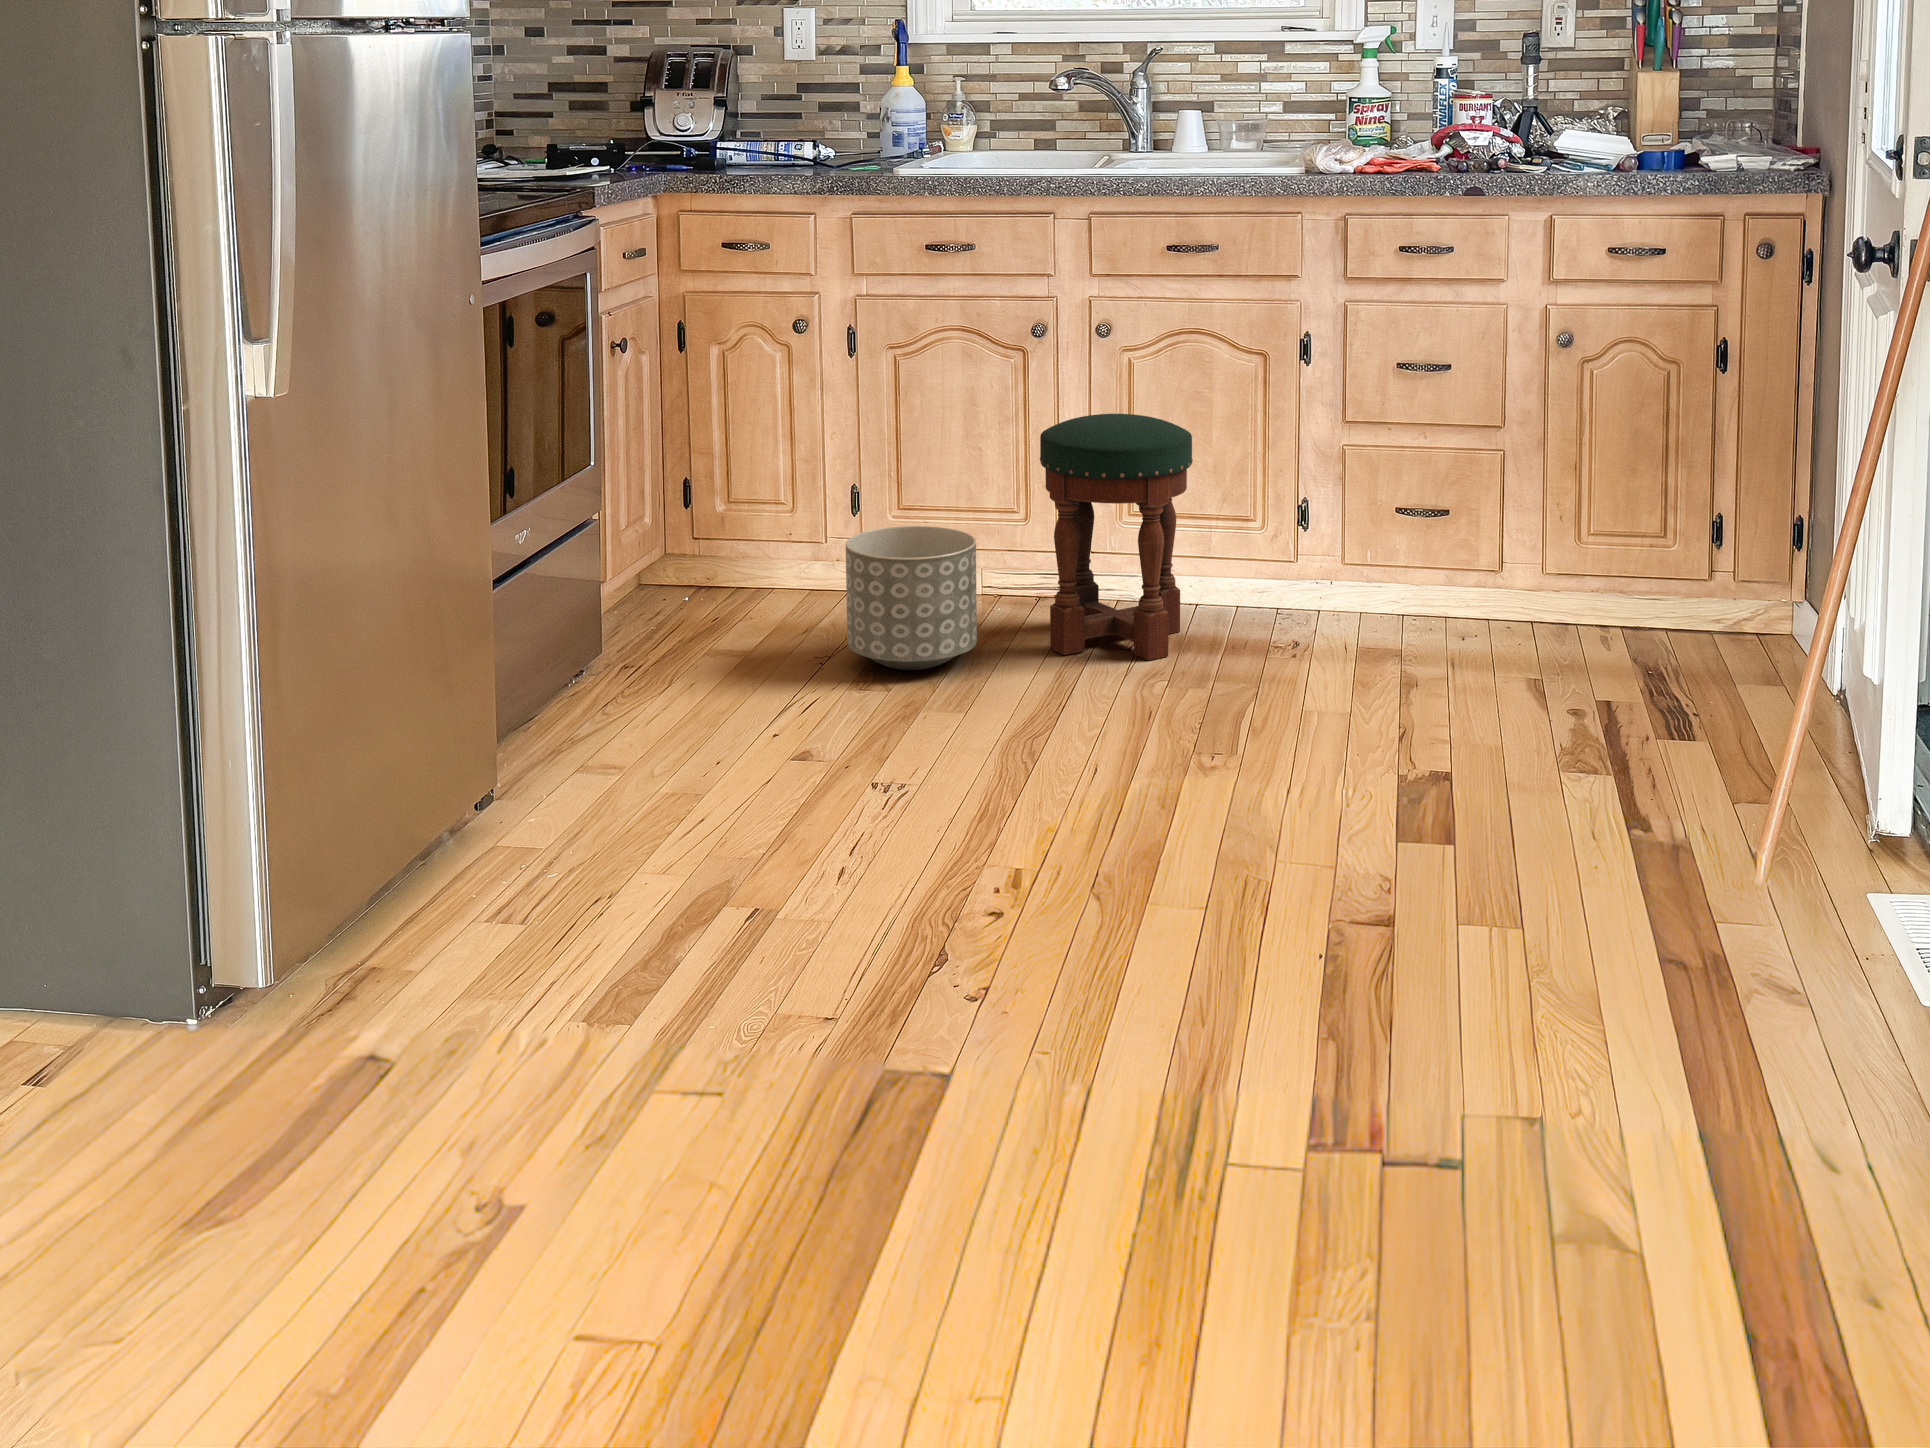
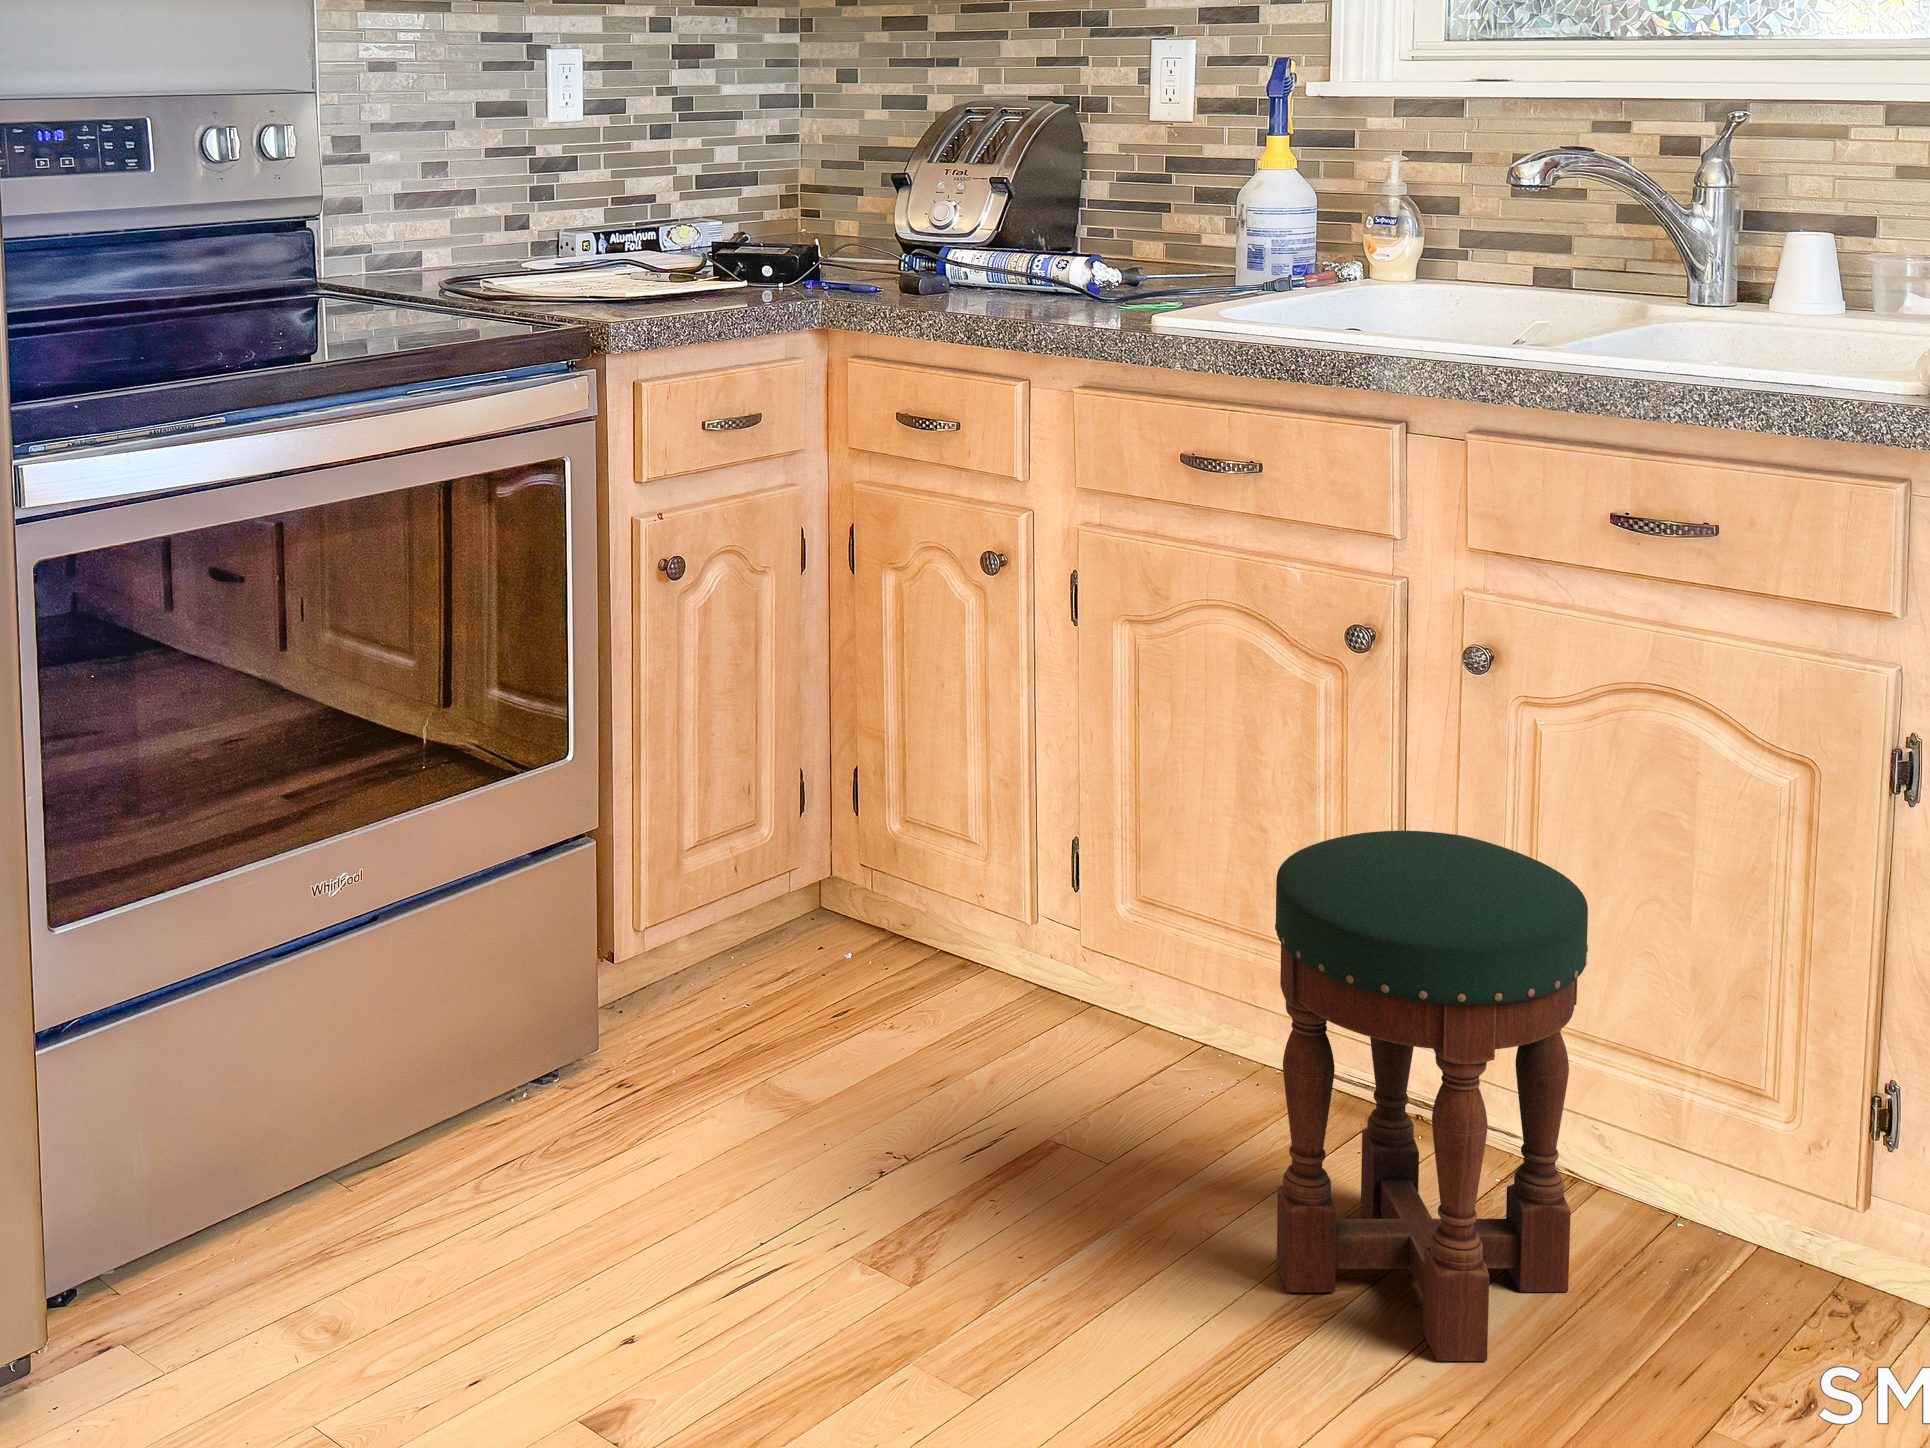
planter: present [846,526,977,670] -> none [897,965,1133,1253]

